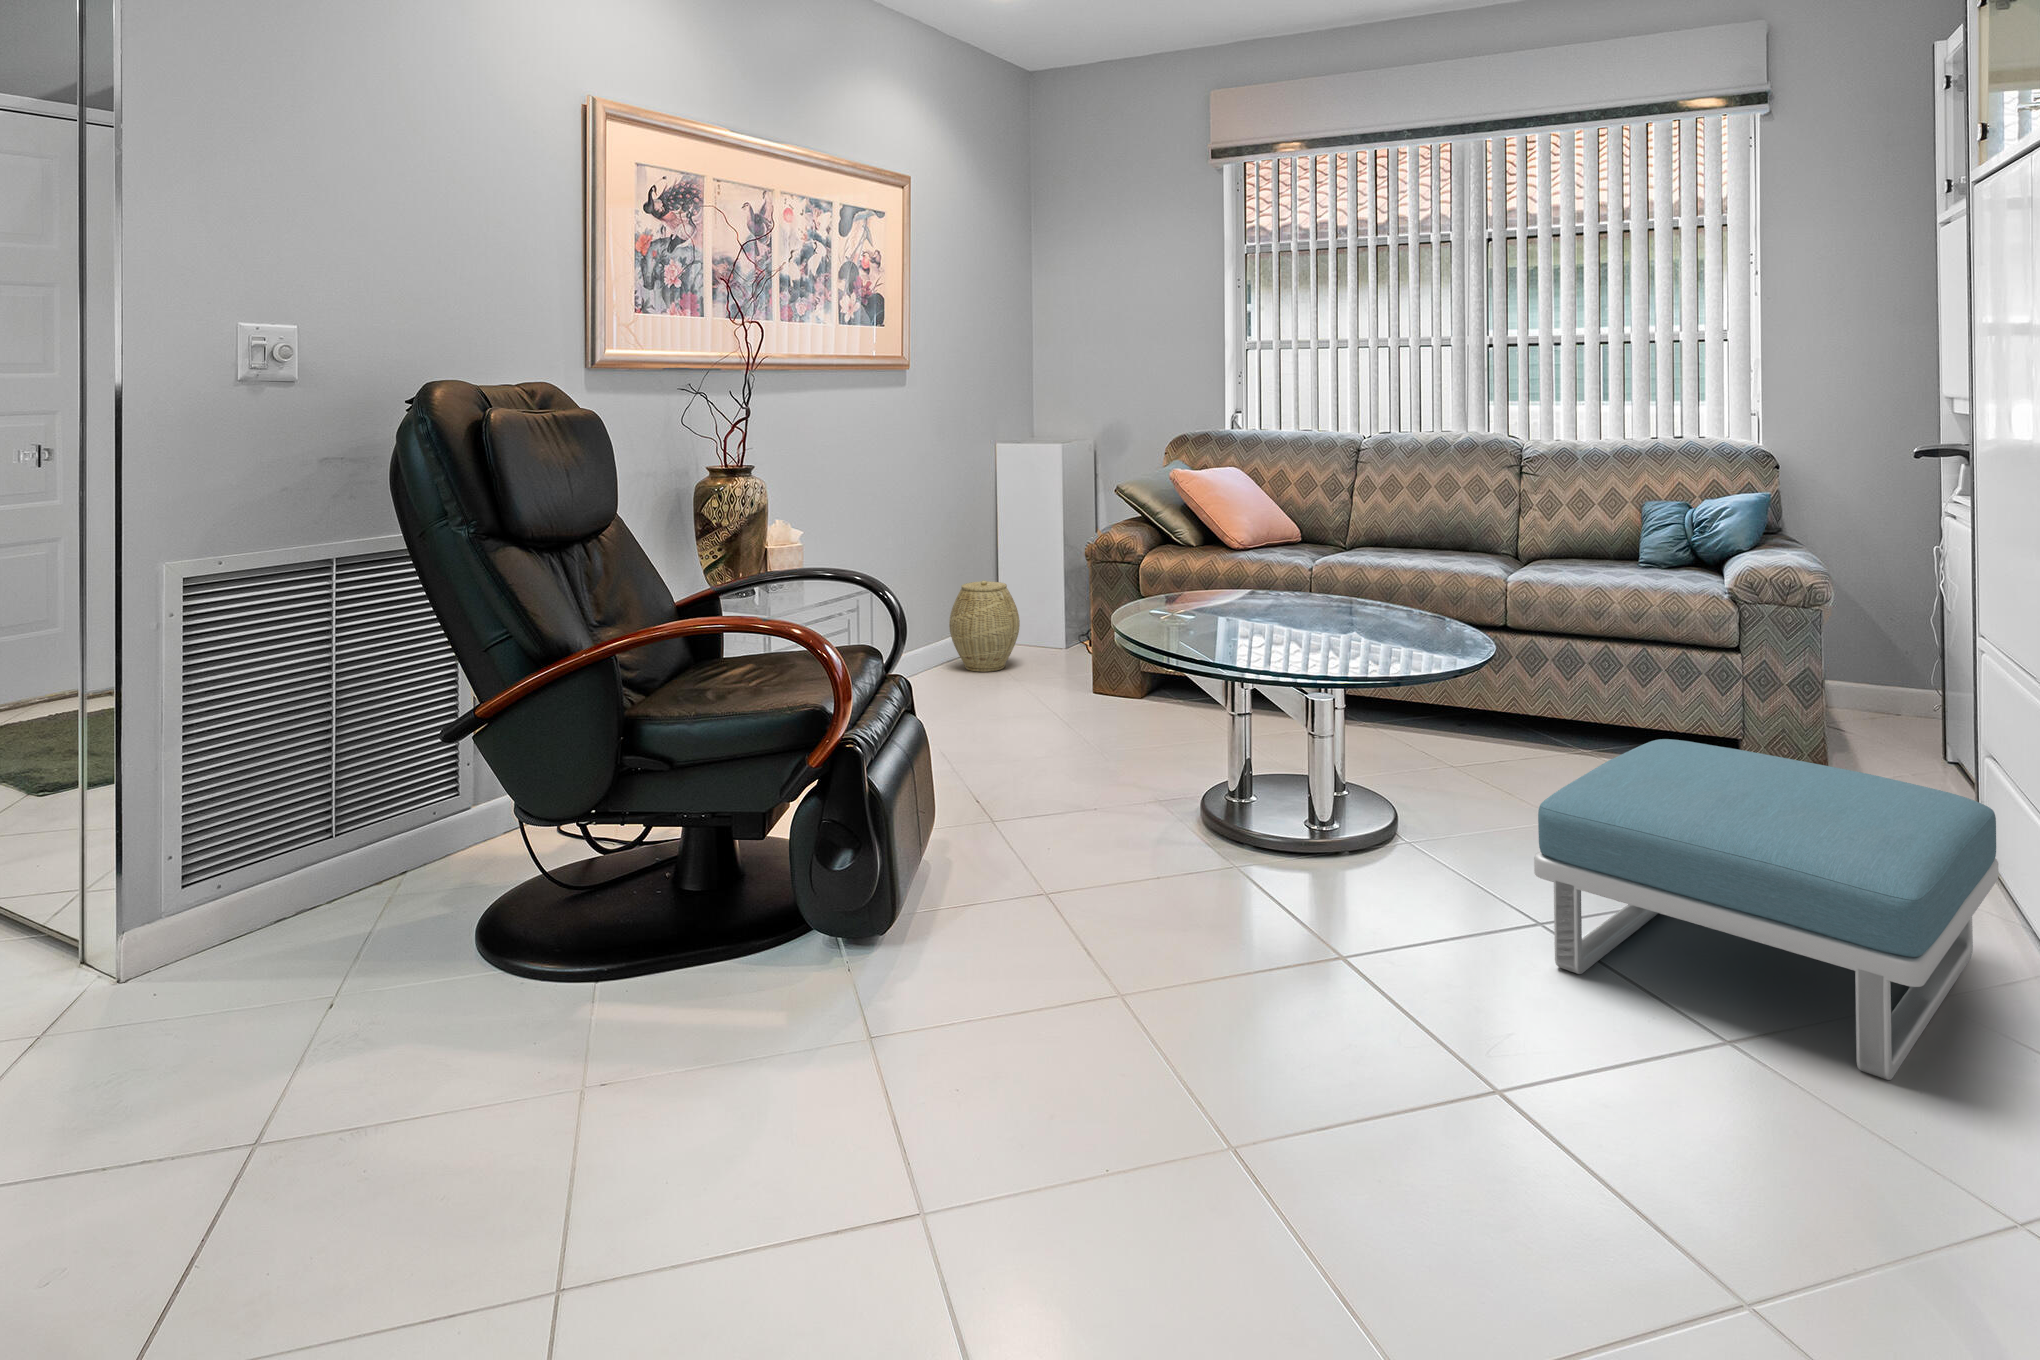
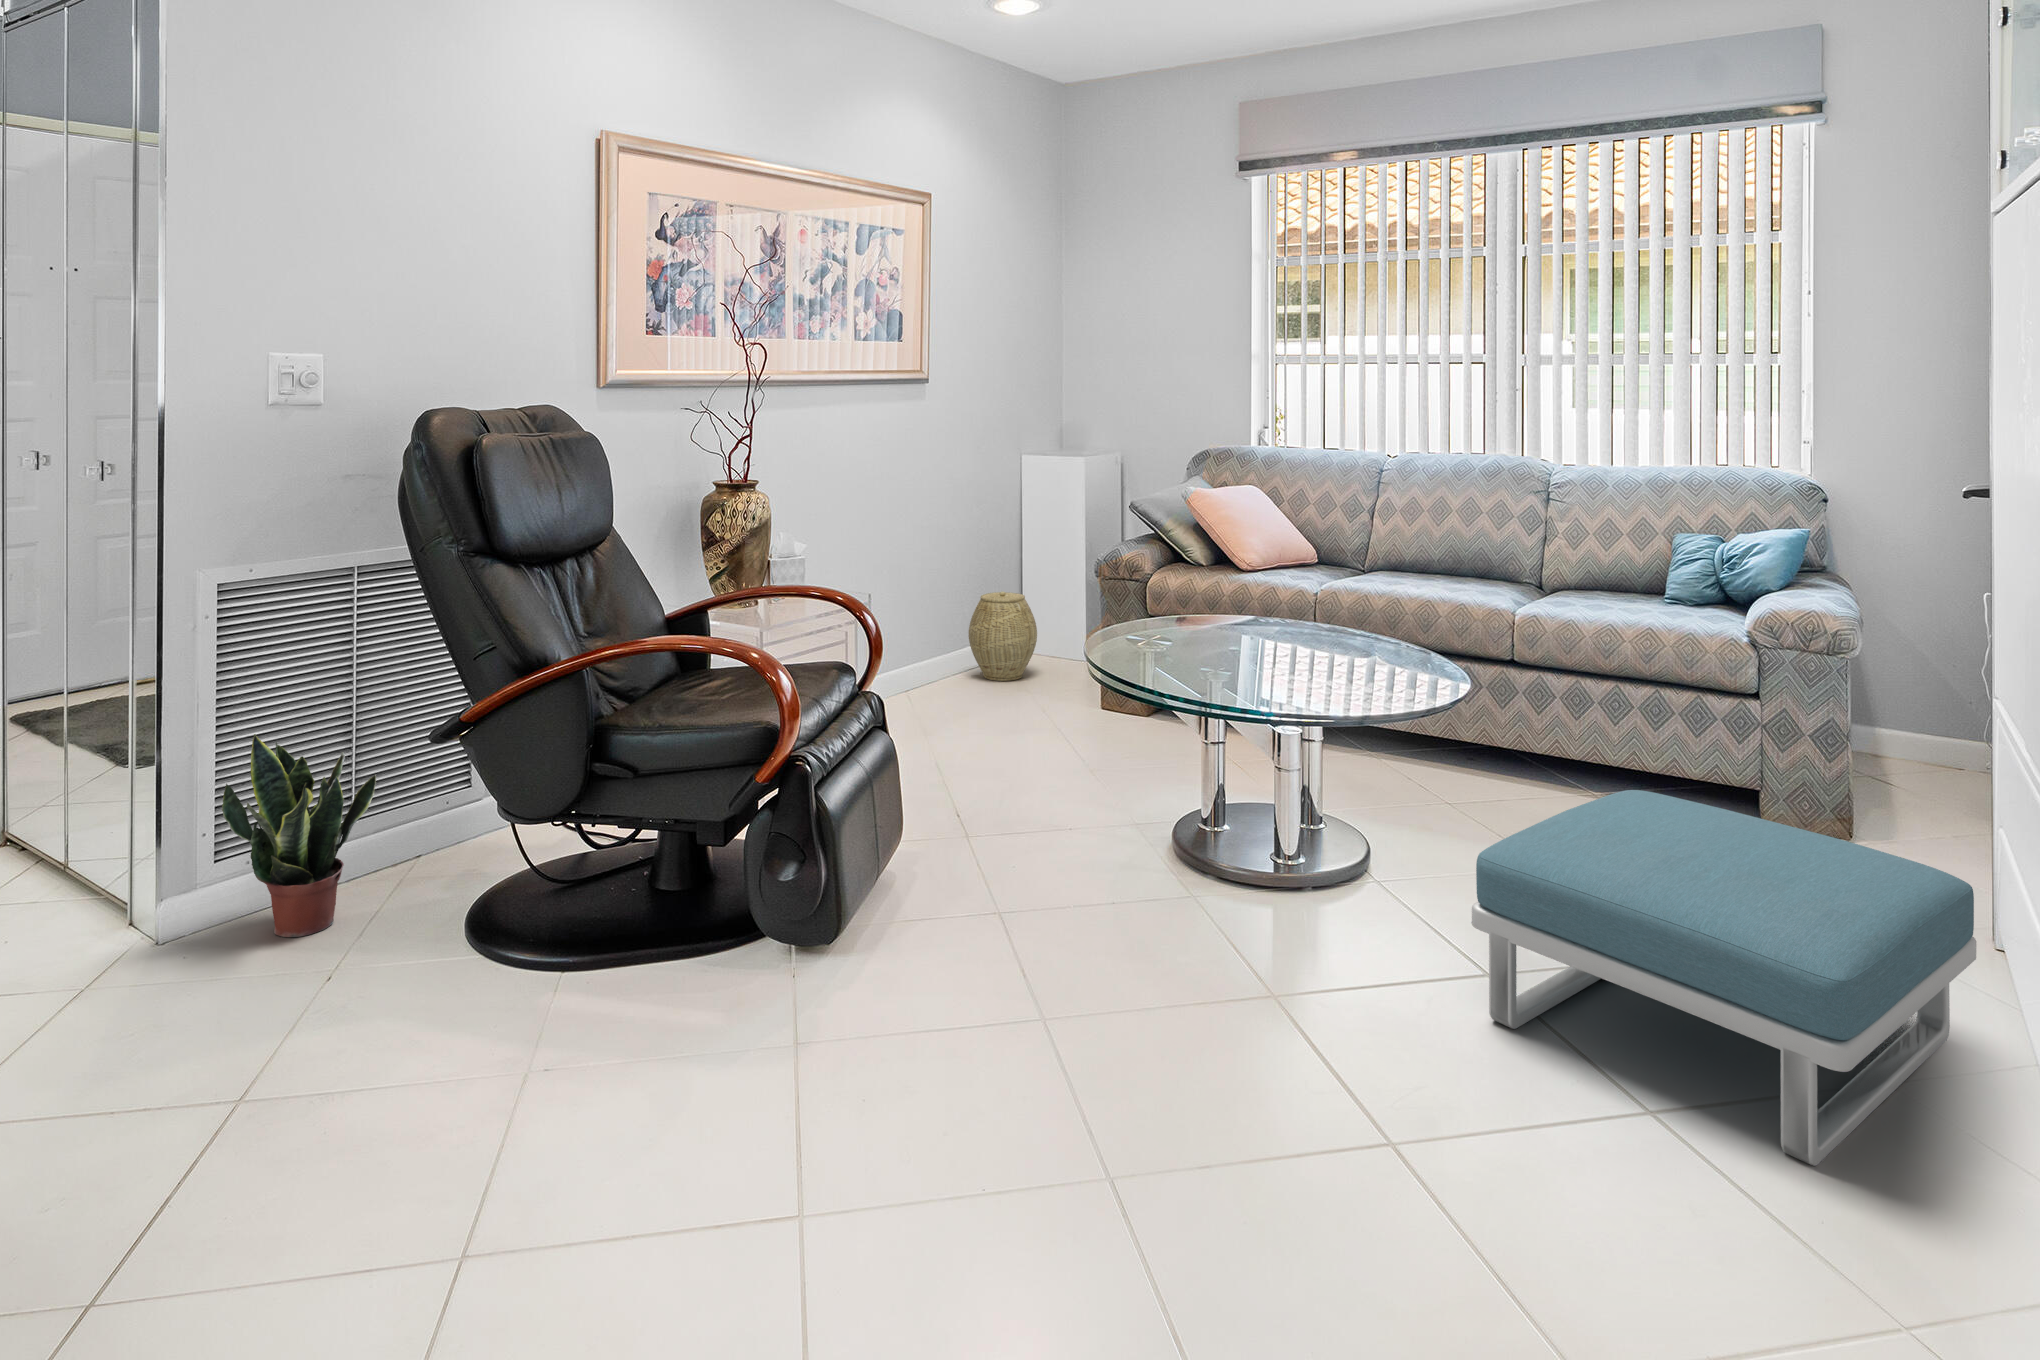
potted plant: none [198,742,368,965] -> present [222,734,376,937]

